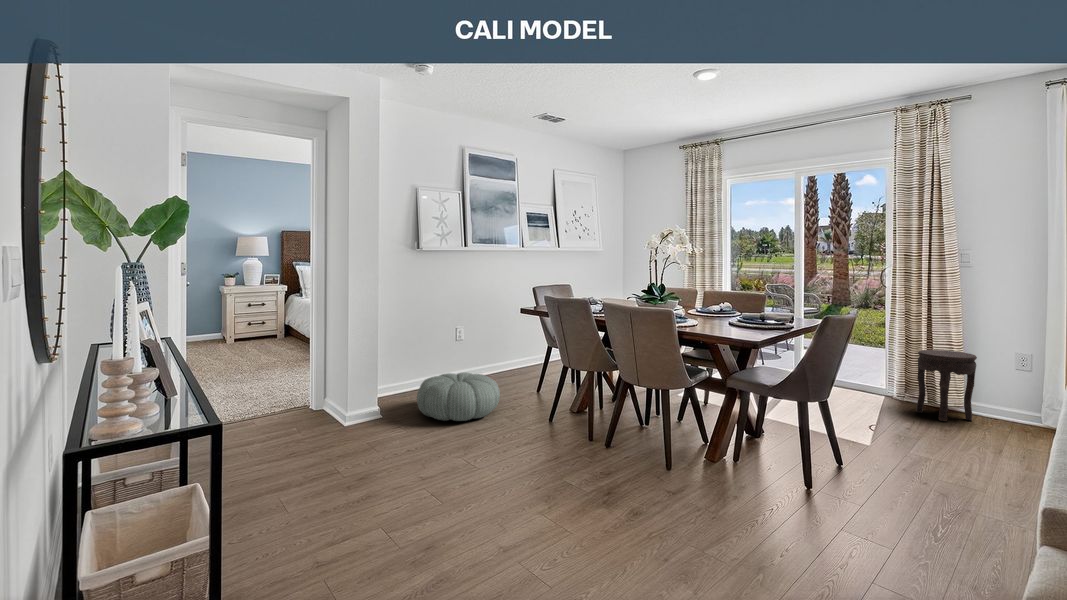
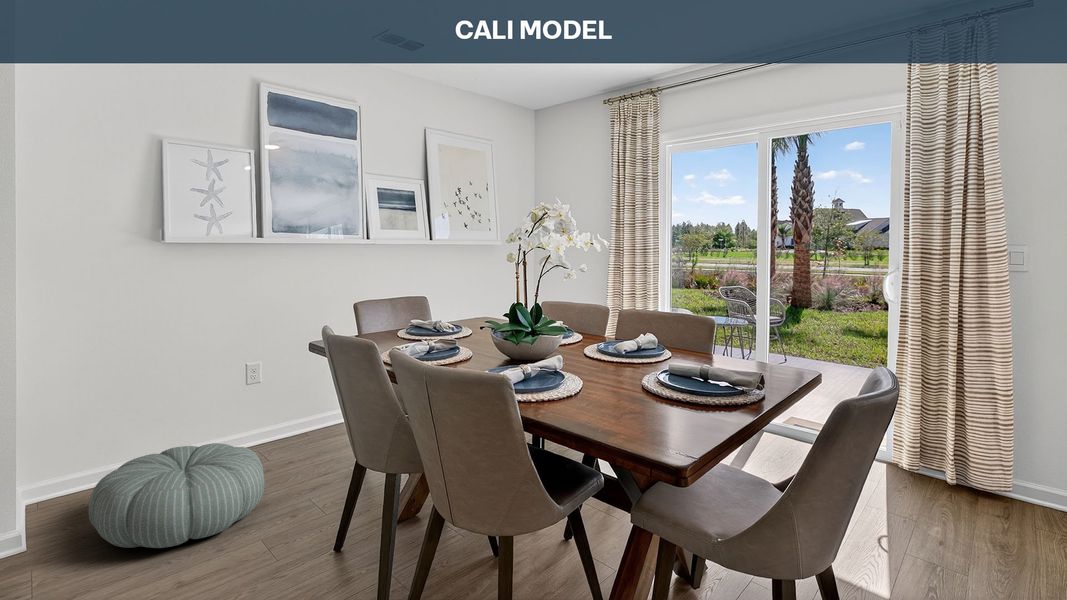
side table: present [916,350,977,421] -> none [943,402,1045,524]

